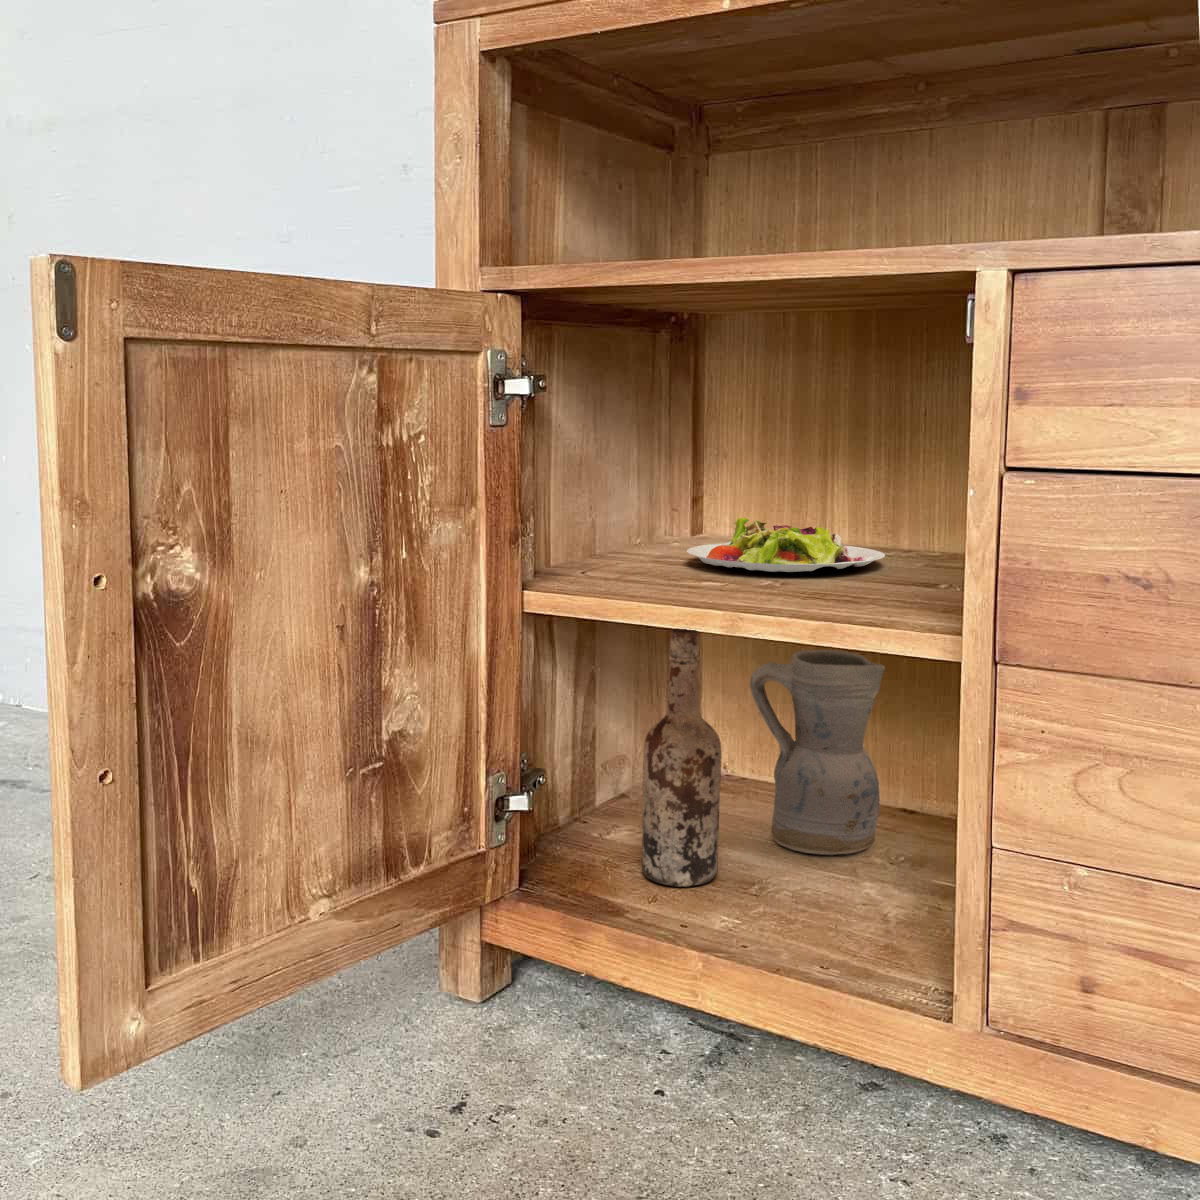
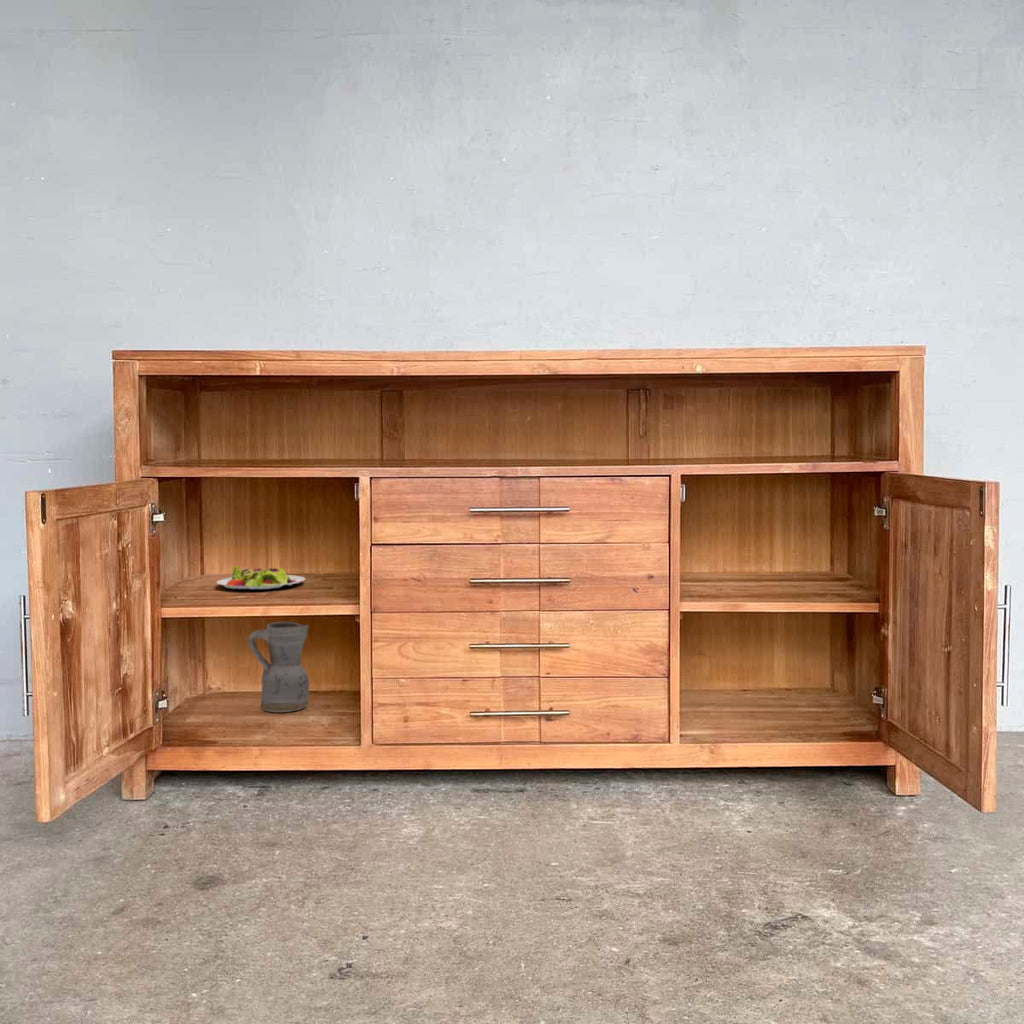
wine bottle: present [642,629,722,886] -> none [212,617,248,732]

